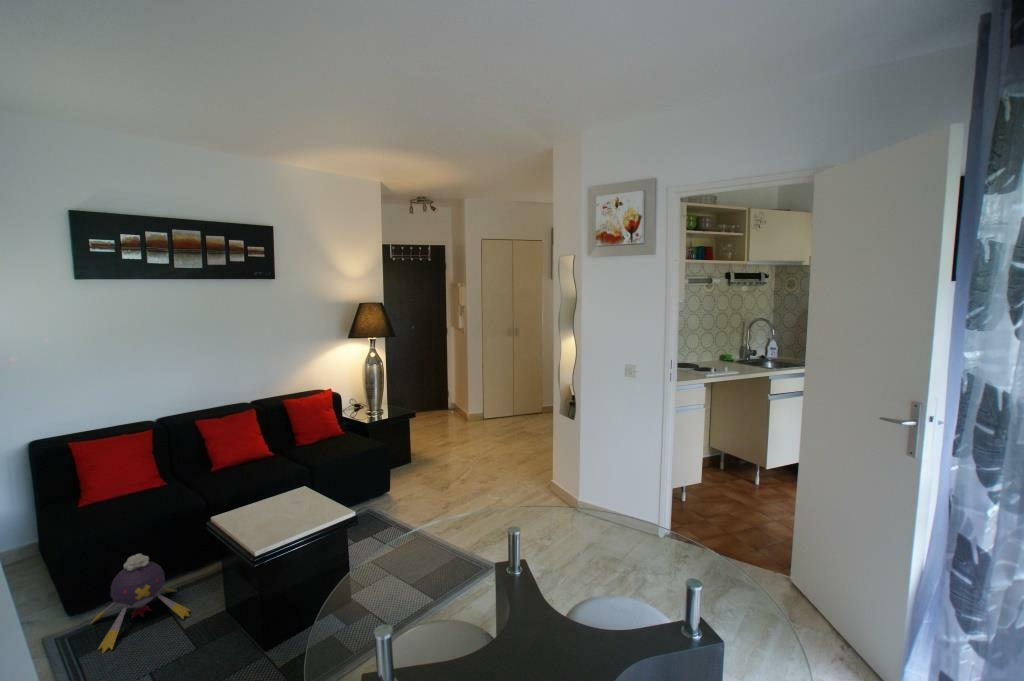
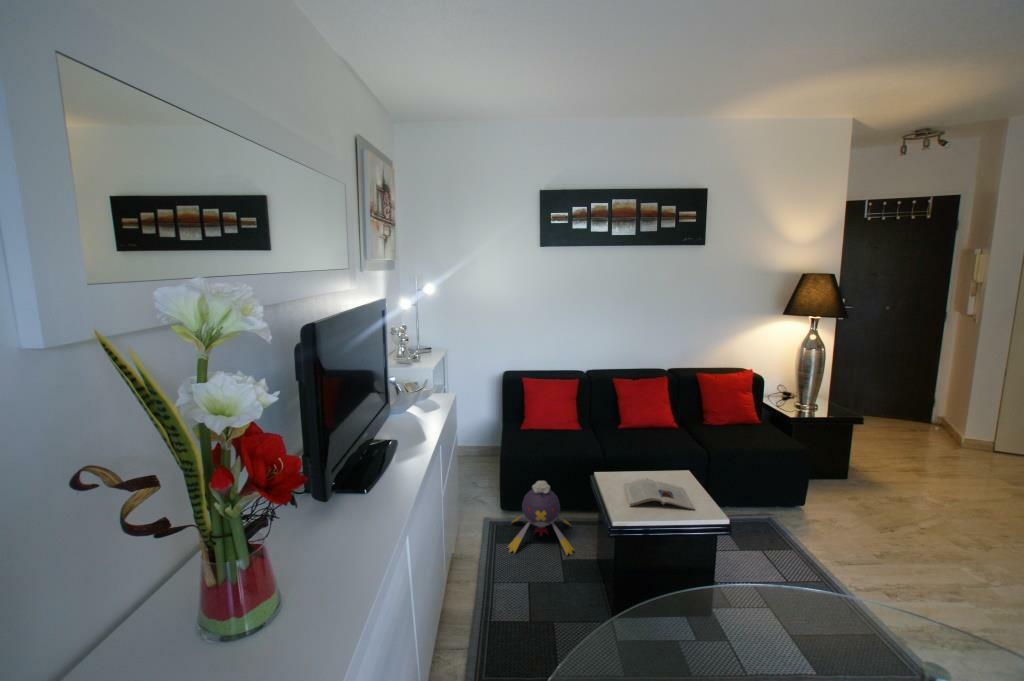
magazine: none [246,502,315,533] -> present [624,479,695,510]

